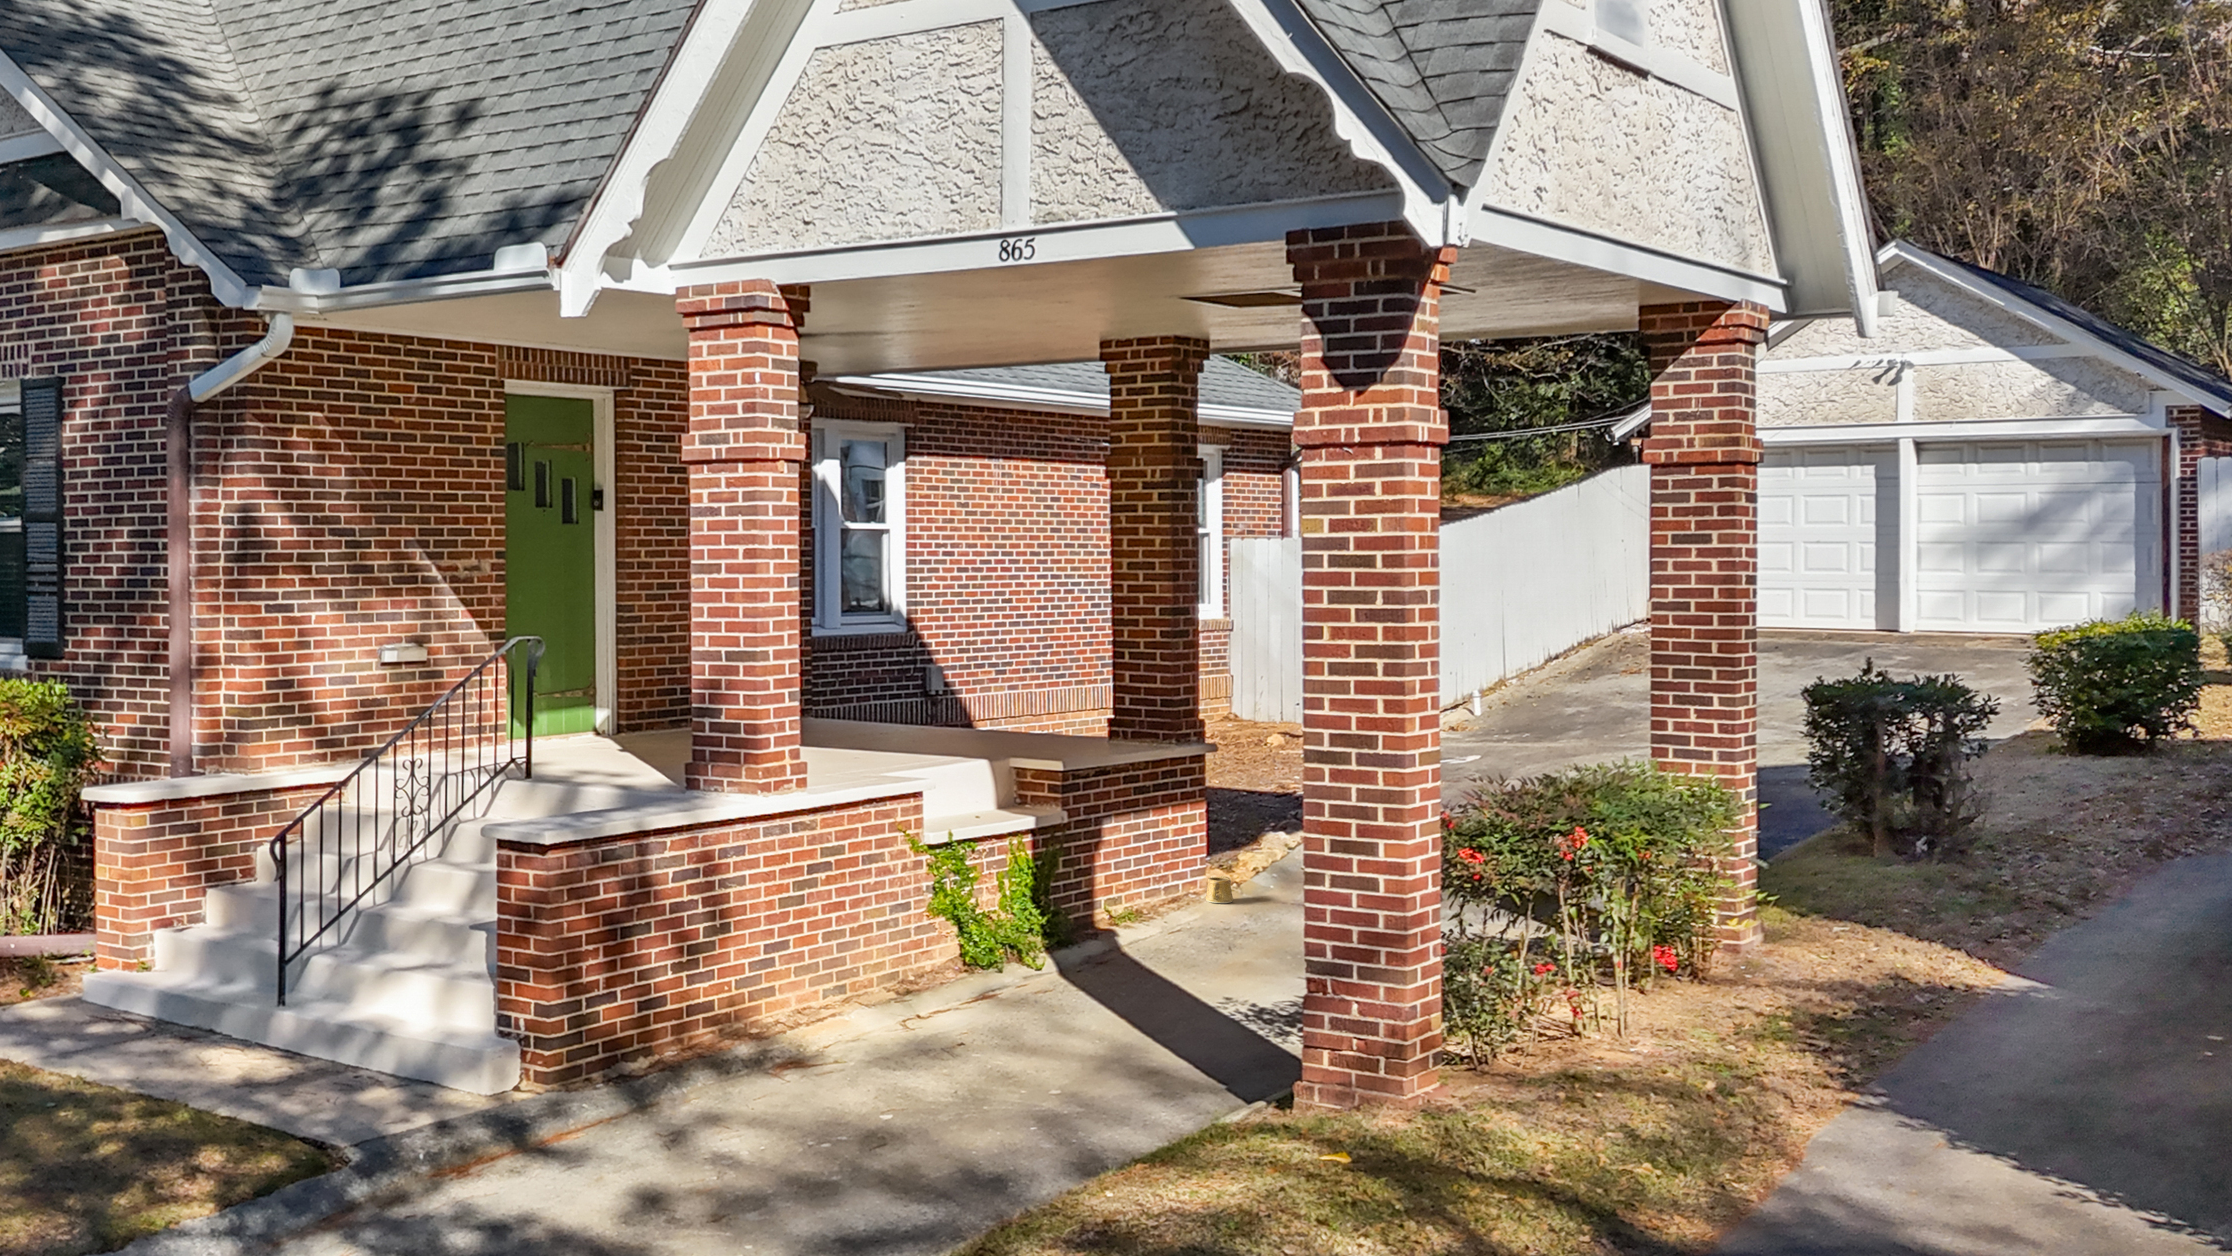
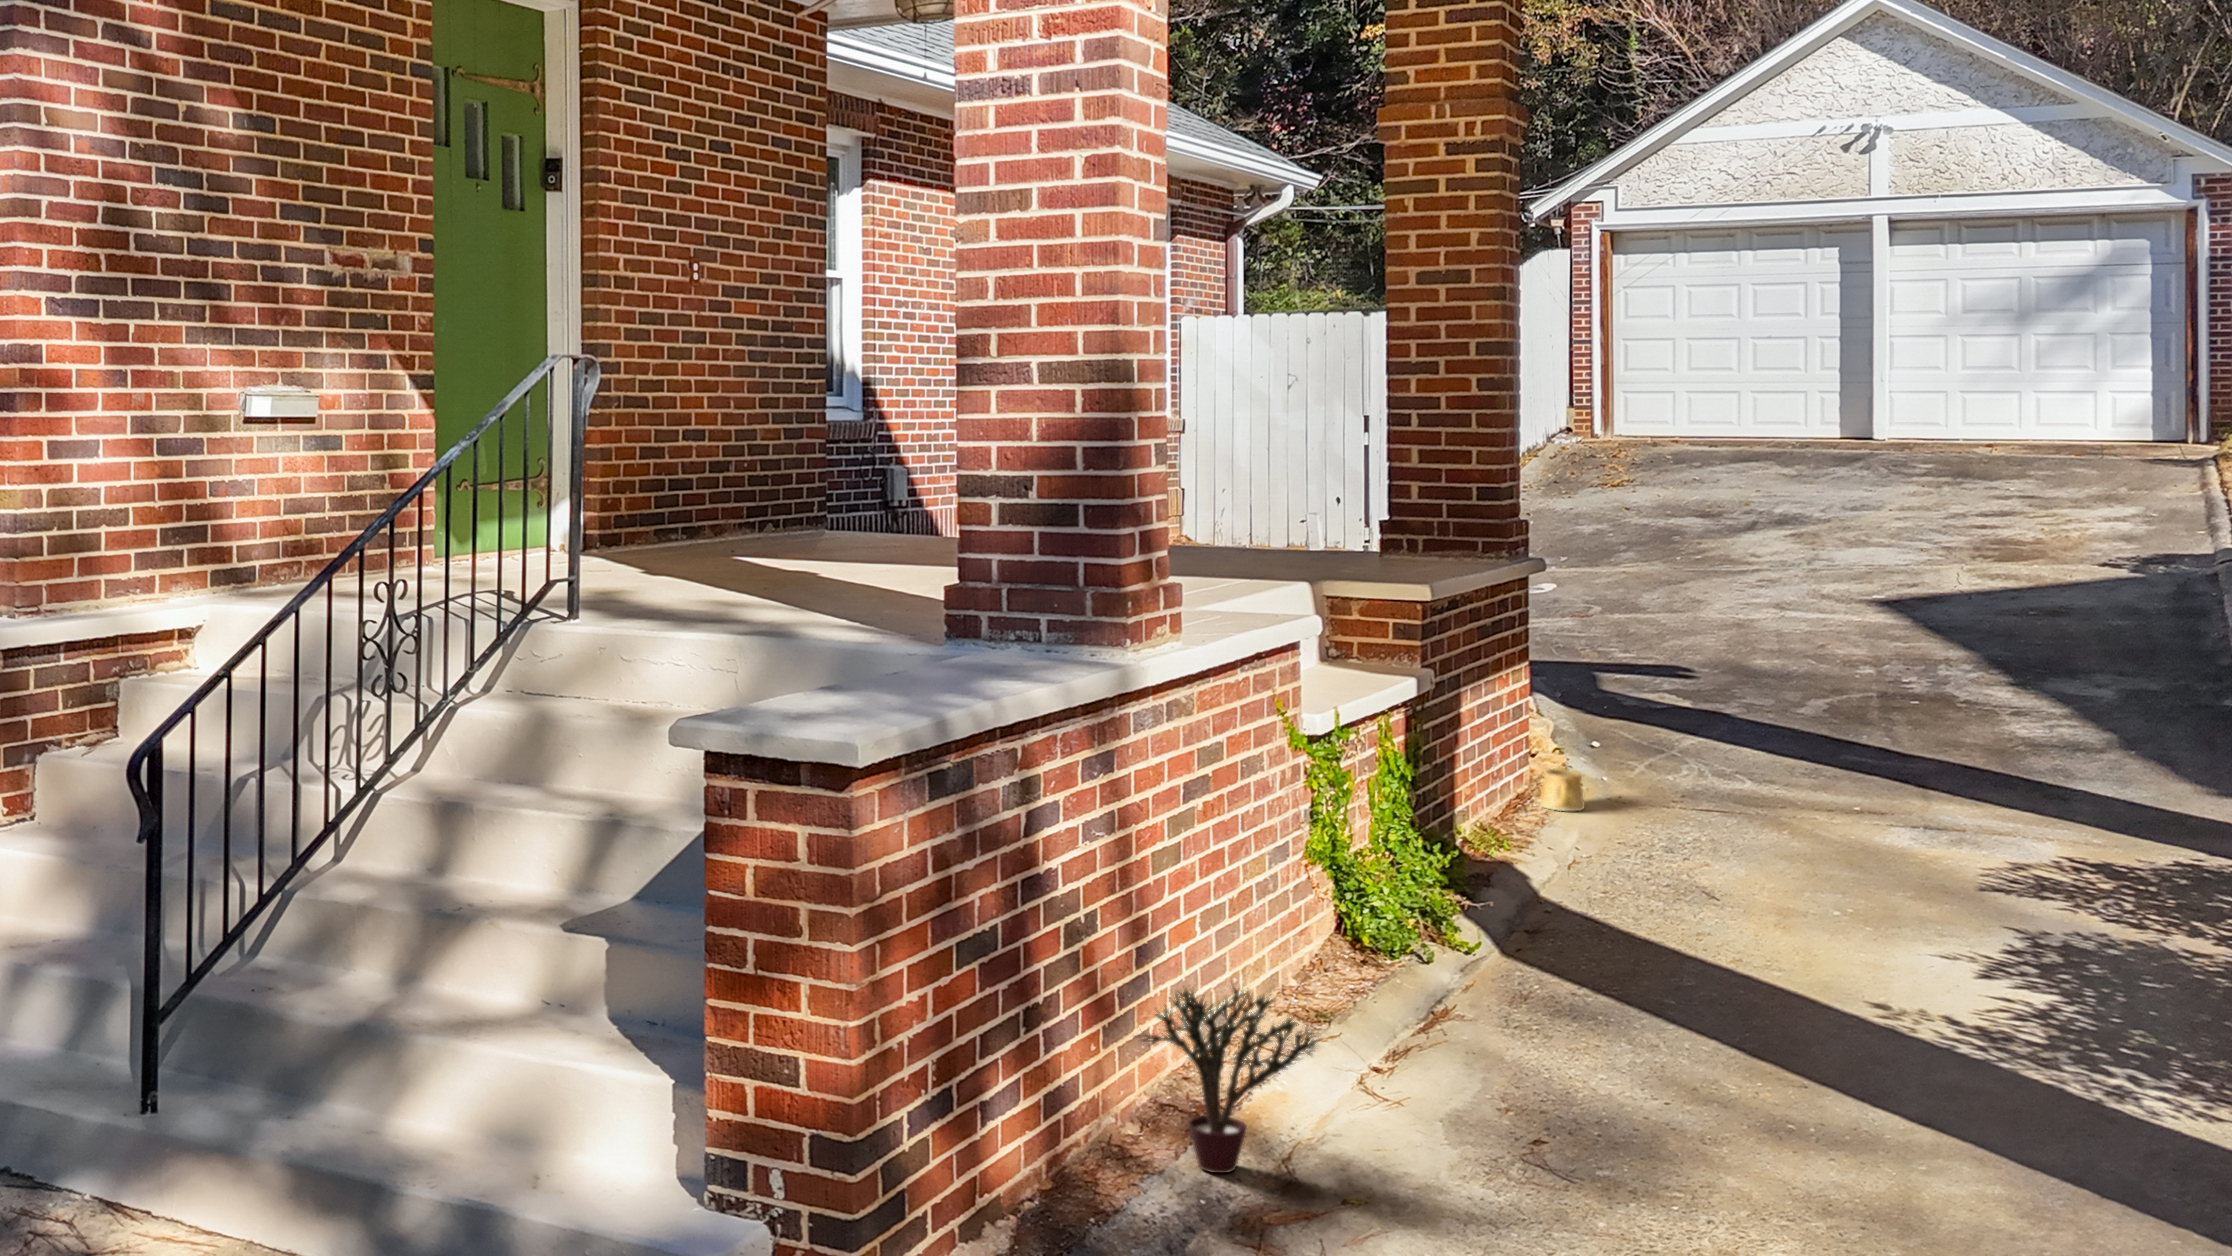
potted plant: none [753,949,845,1040] -> present [1140,988,1320,1173]

